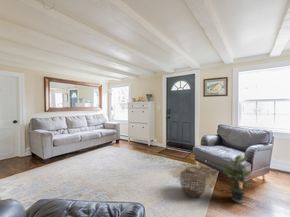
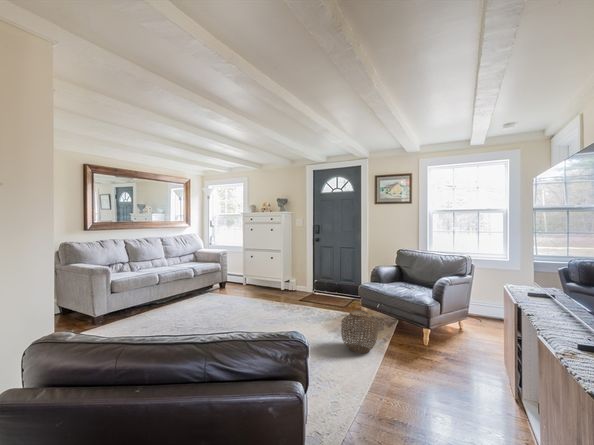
potted plant: present [224,155,251,203] -> none [401,287,439,355]

